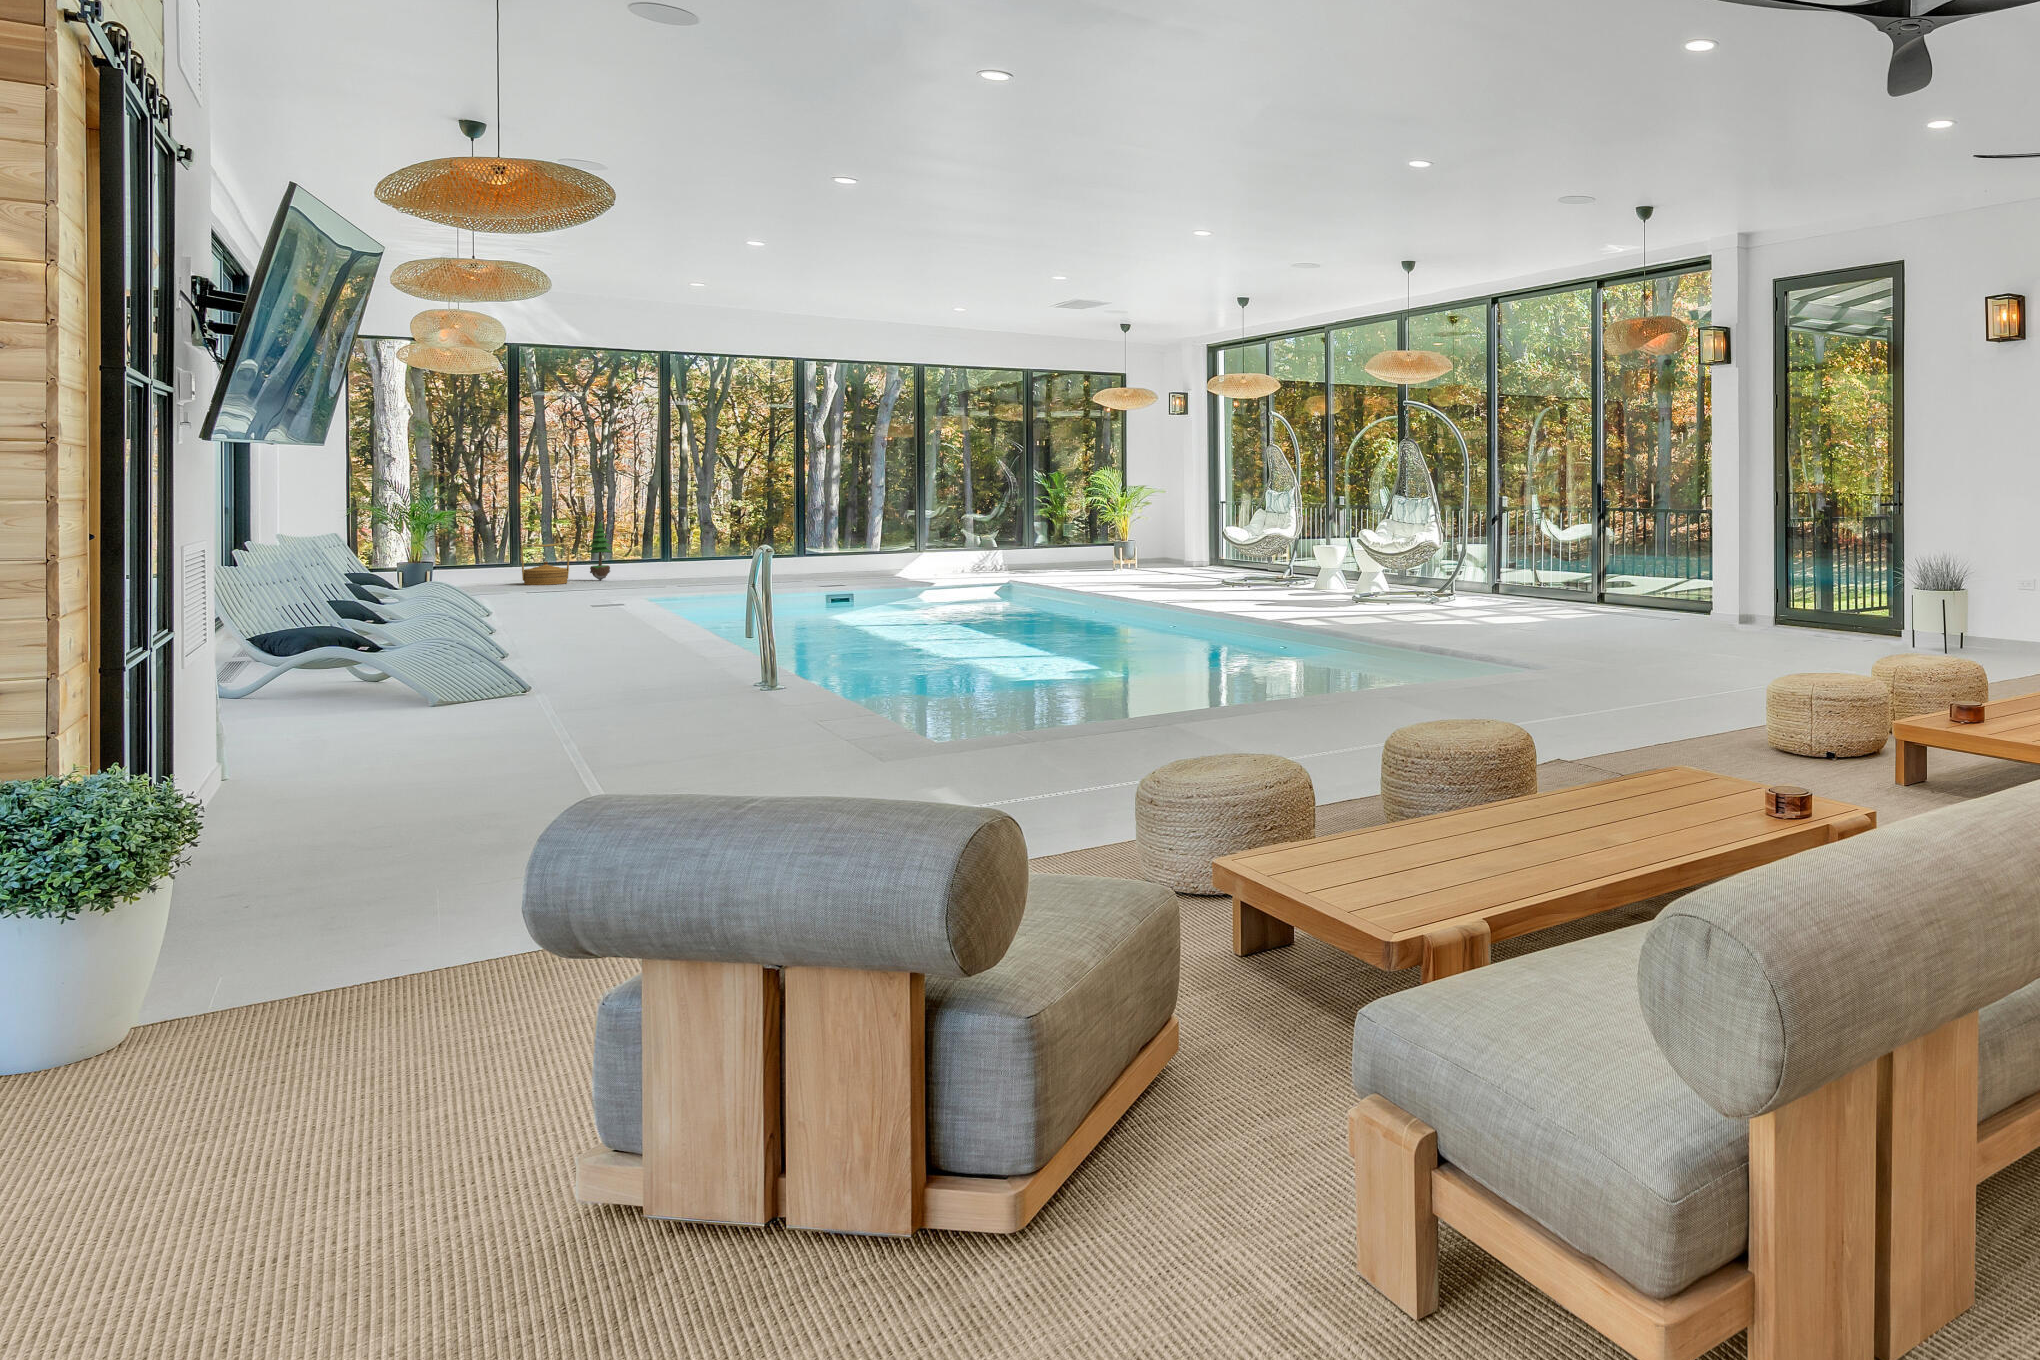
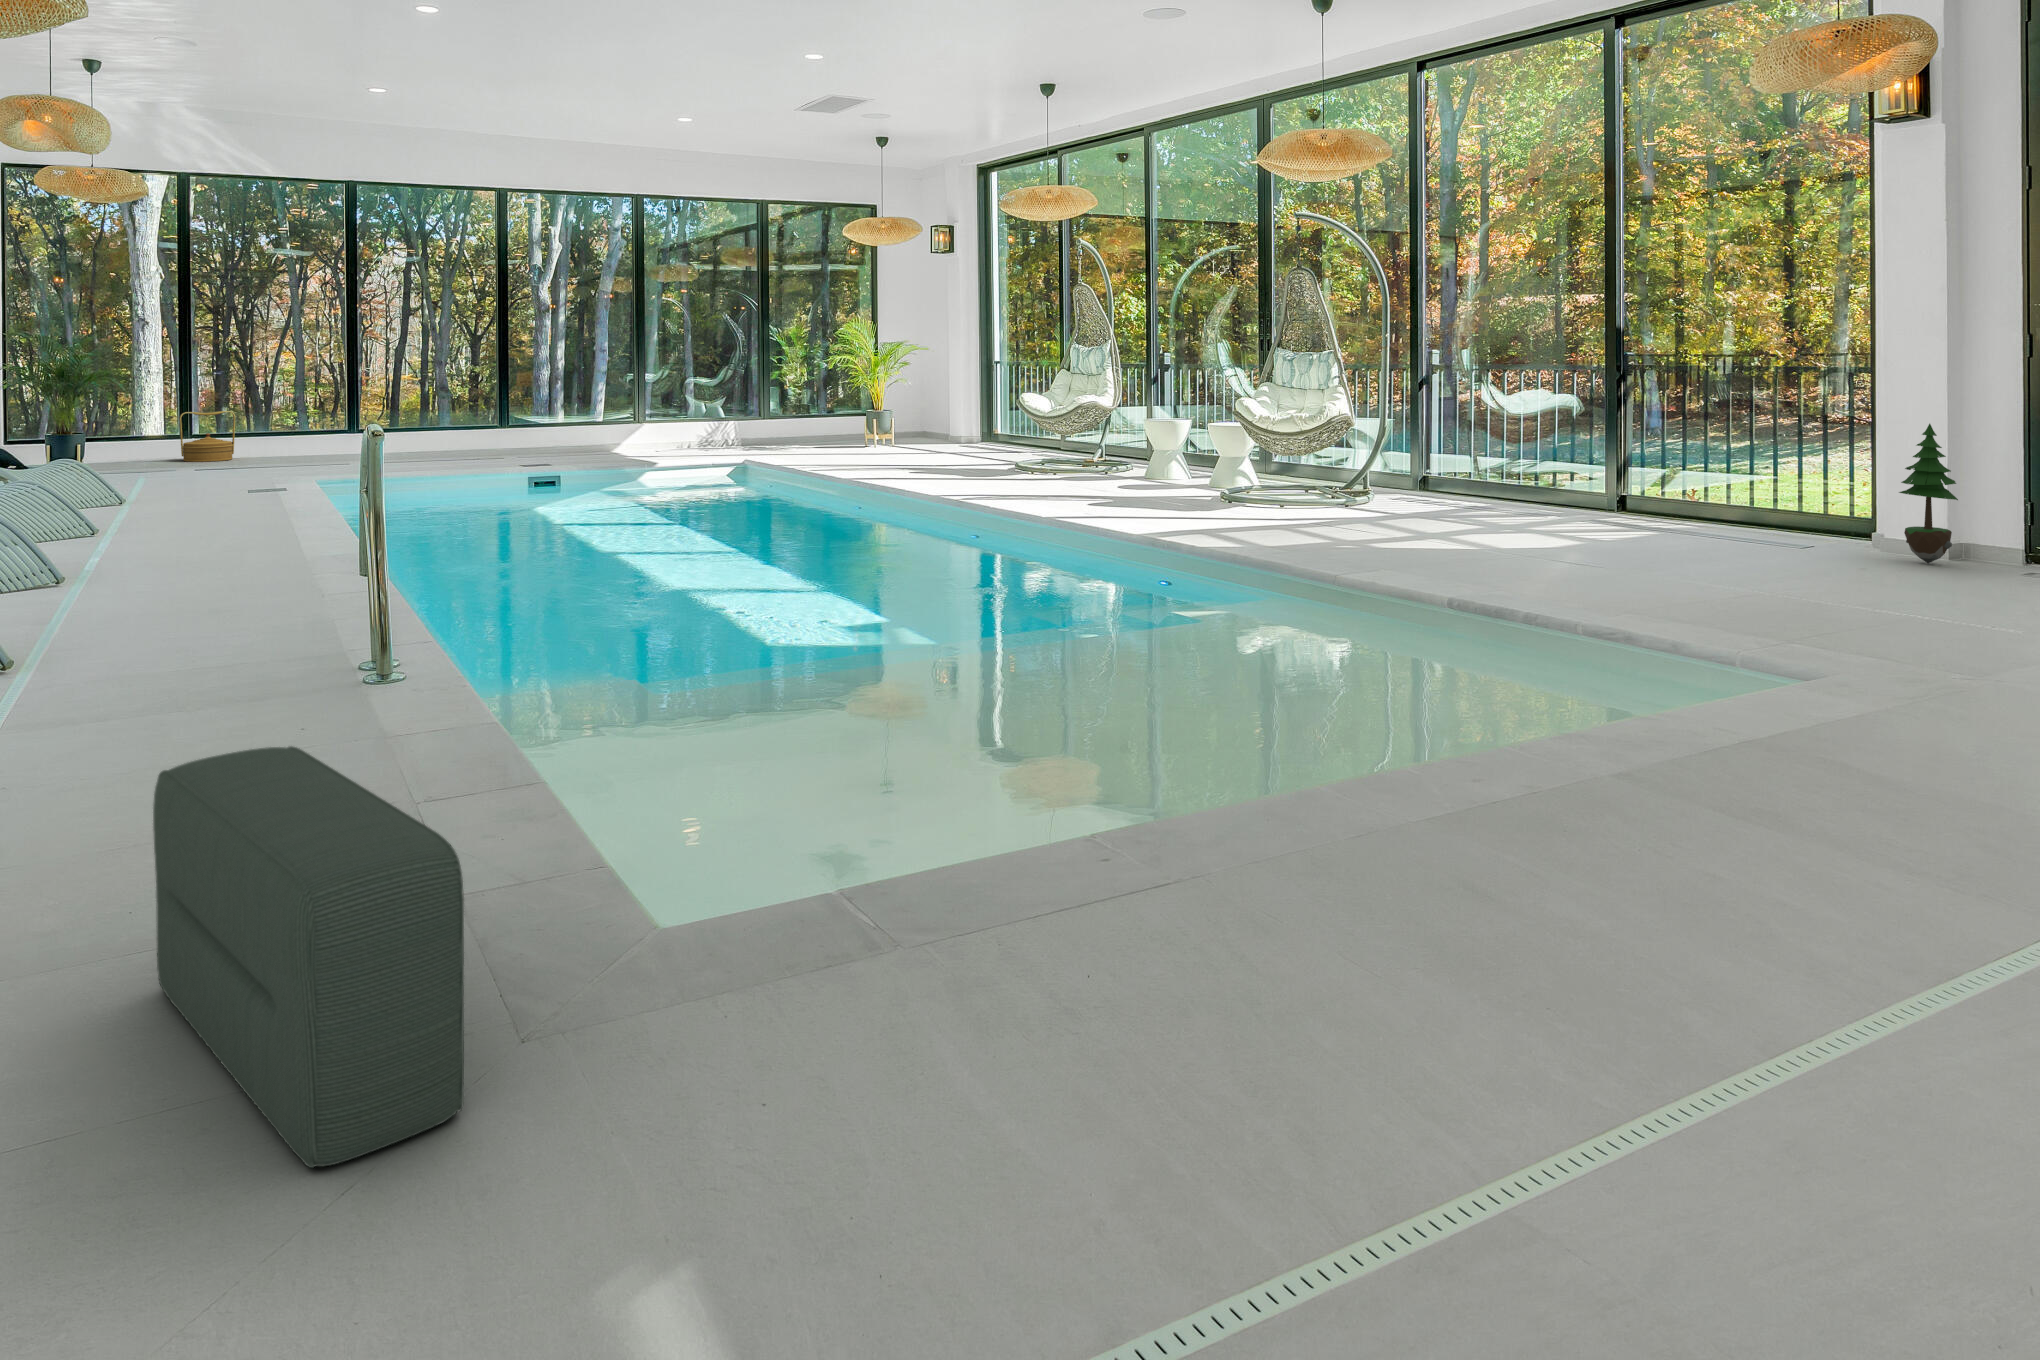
potted tree: present [588,522,611,580] -> present [1899,424,1958,563]
pouf: none [741,666,873,775] -> present [153,746,464,1168]

